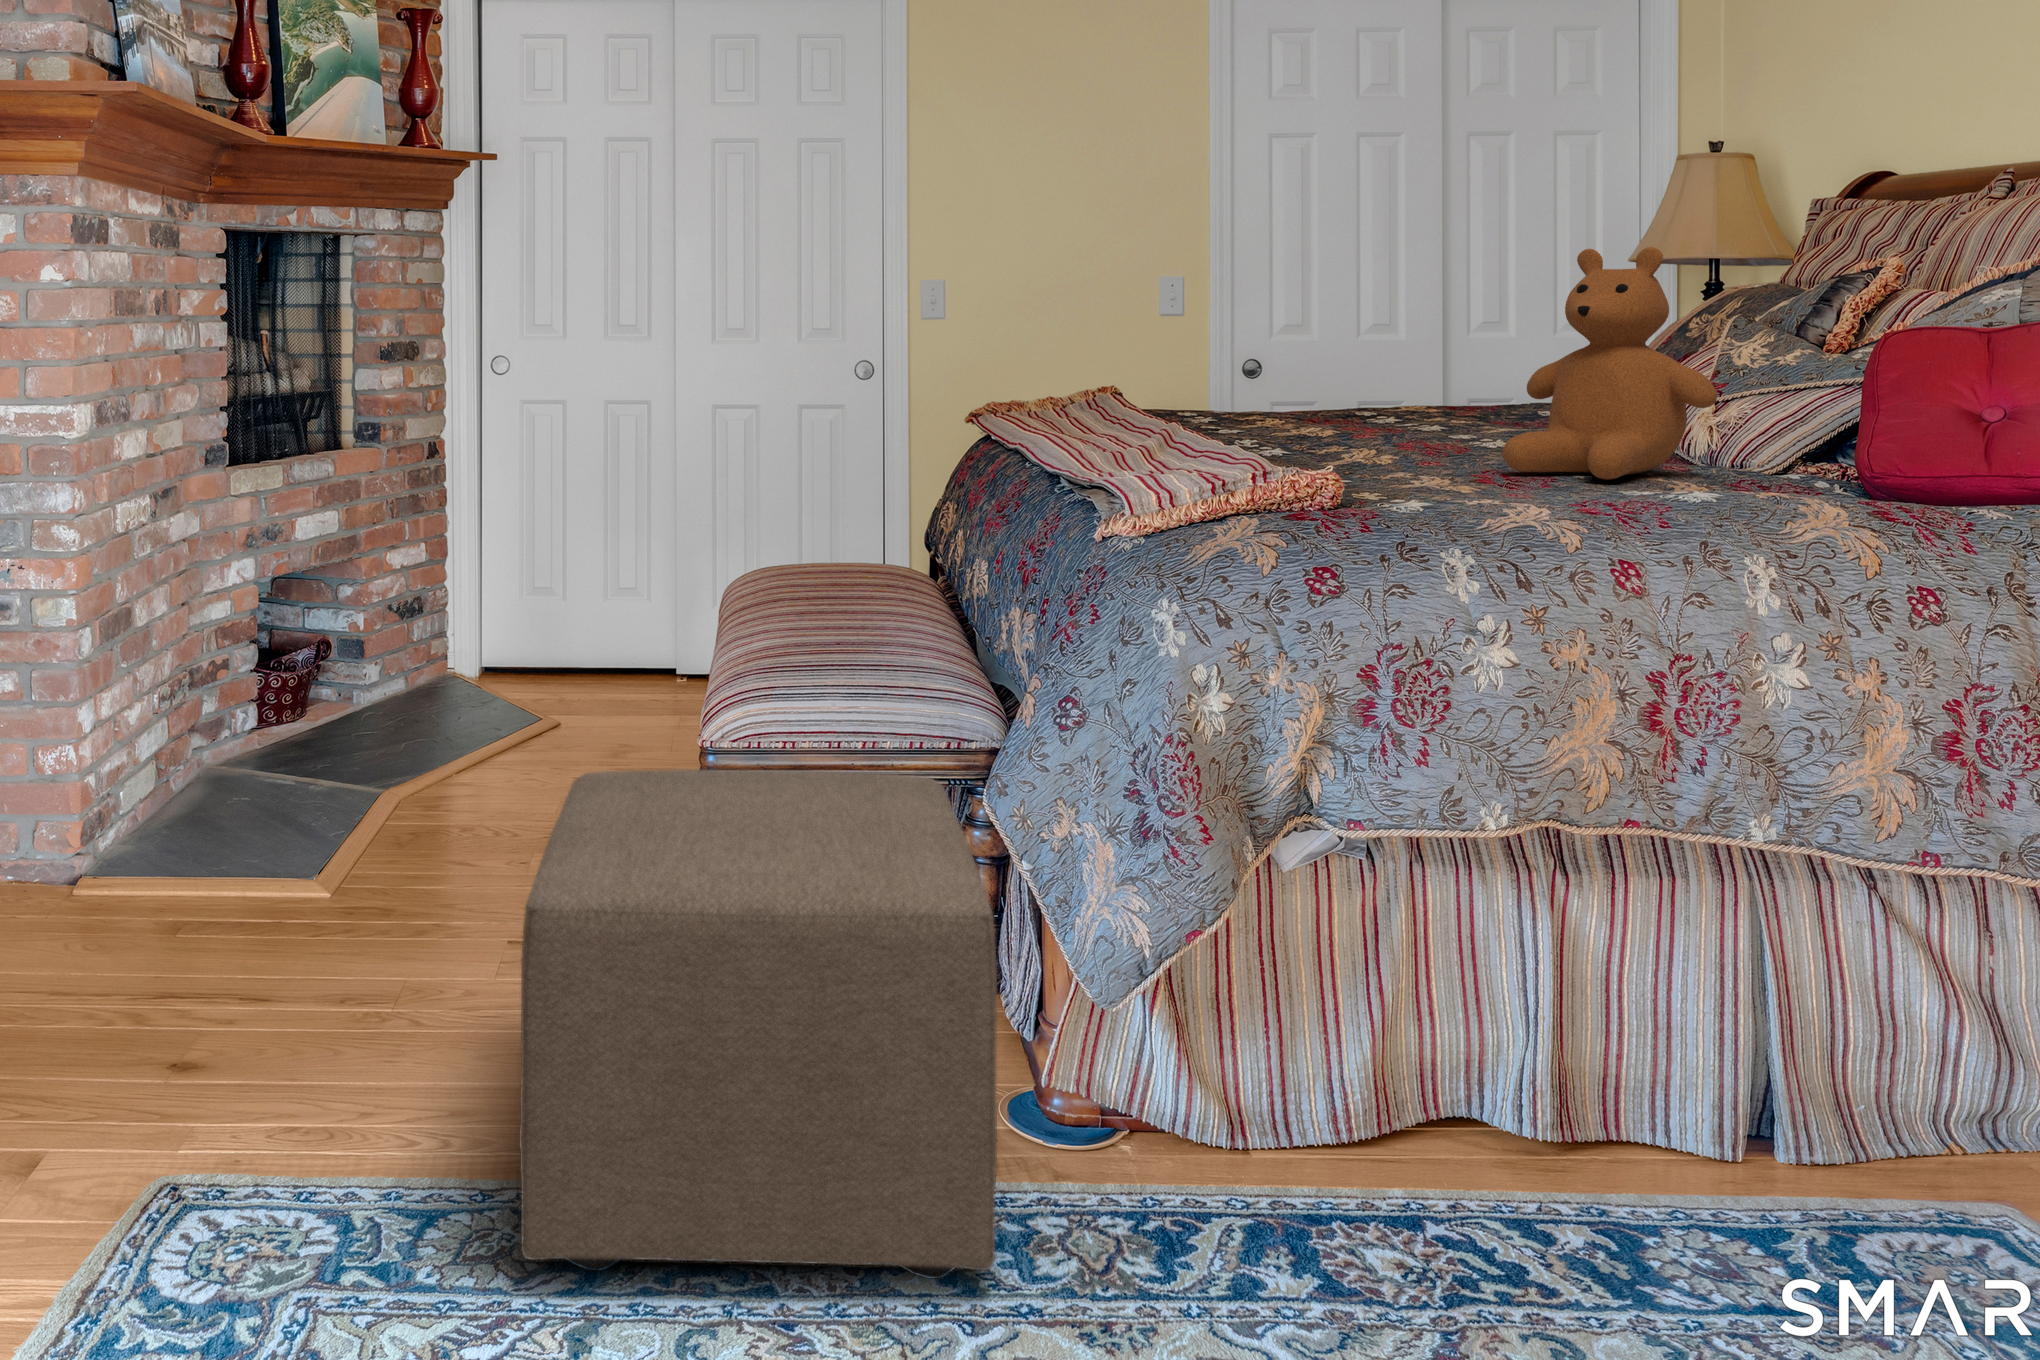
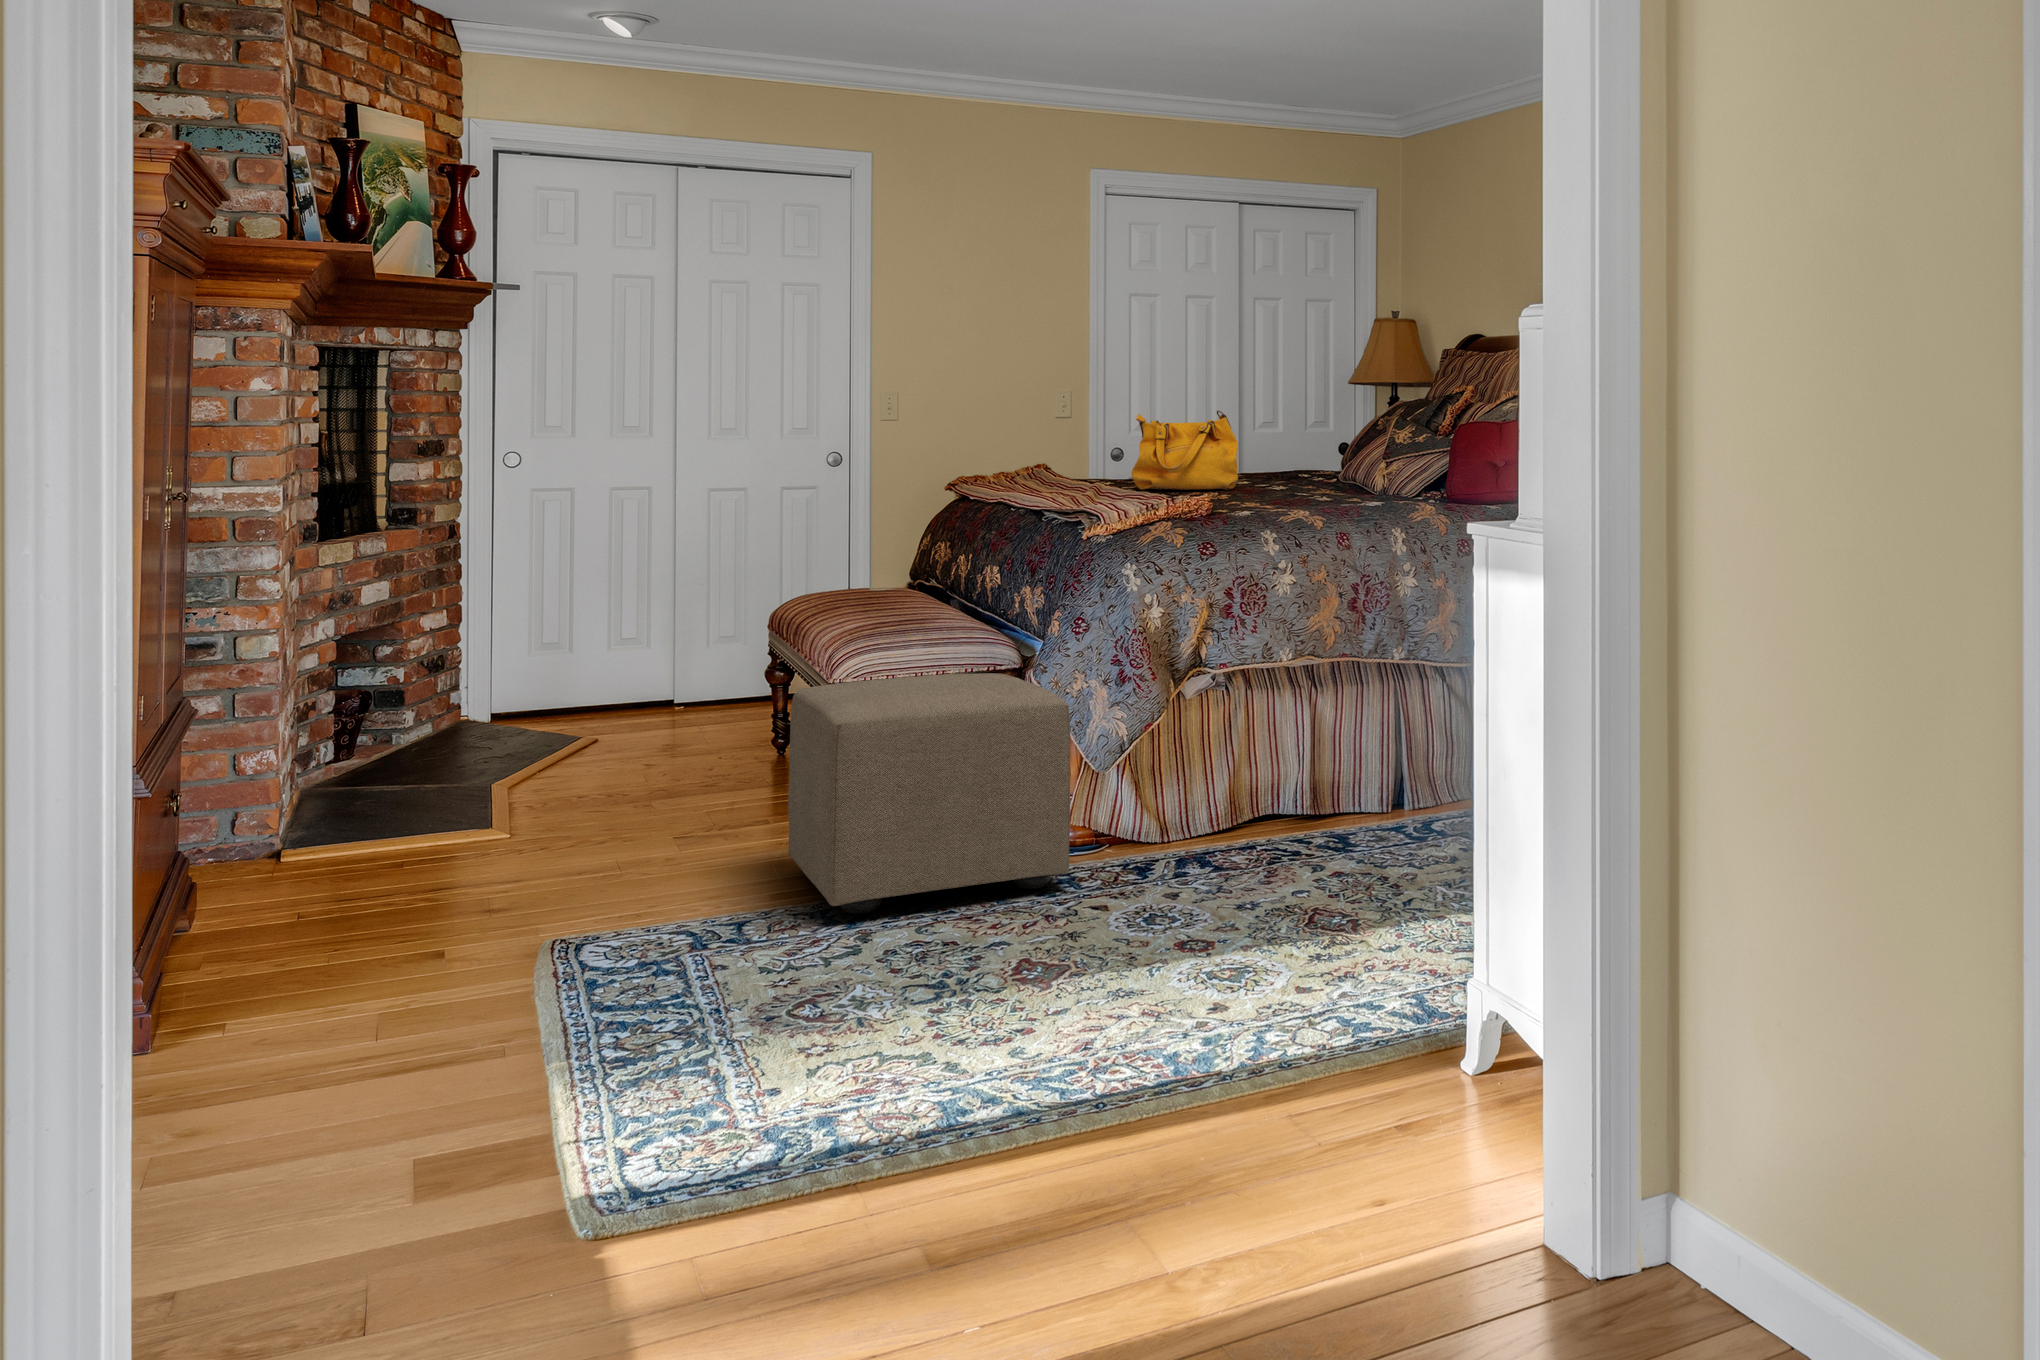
teddy bear: present [1502,247,1717,480] -> none [1284,386,1381,504]
handbag: none [1239,299,1420,430] -> present [1132,410,1238,490]

